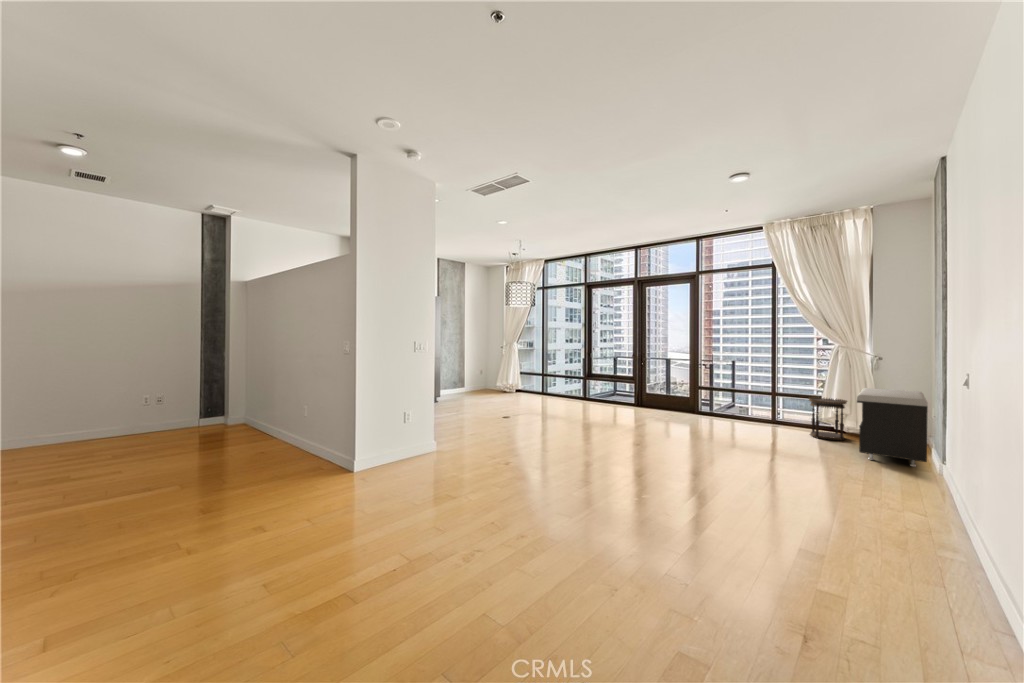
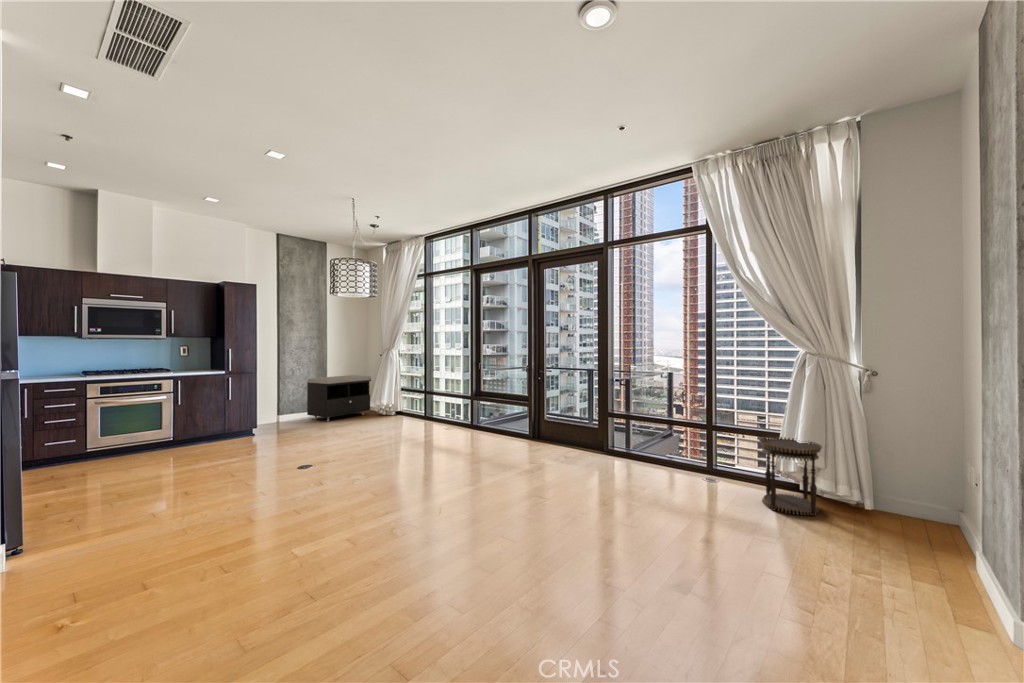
storage bench: present [857,388,928,467] -> present [307,375,371,421]

